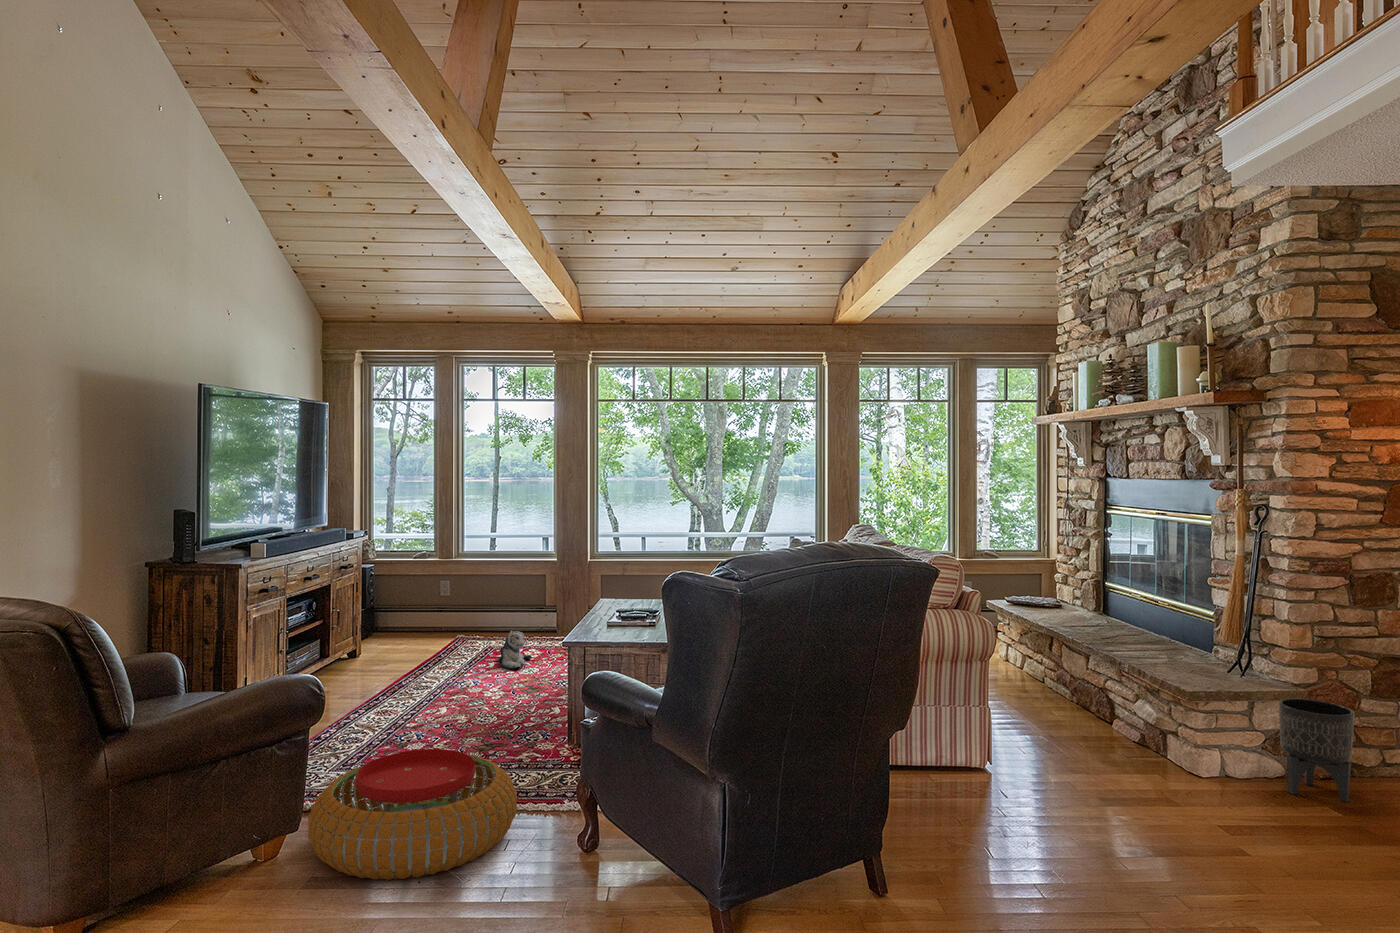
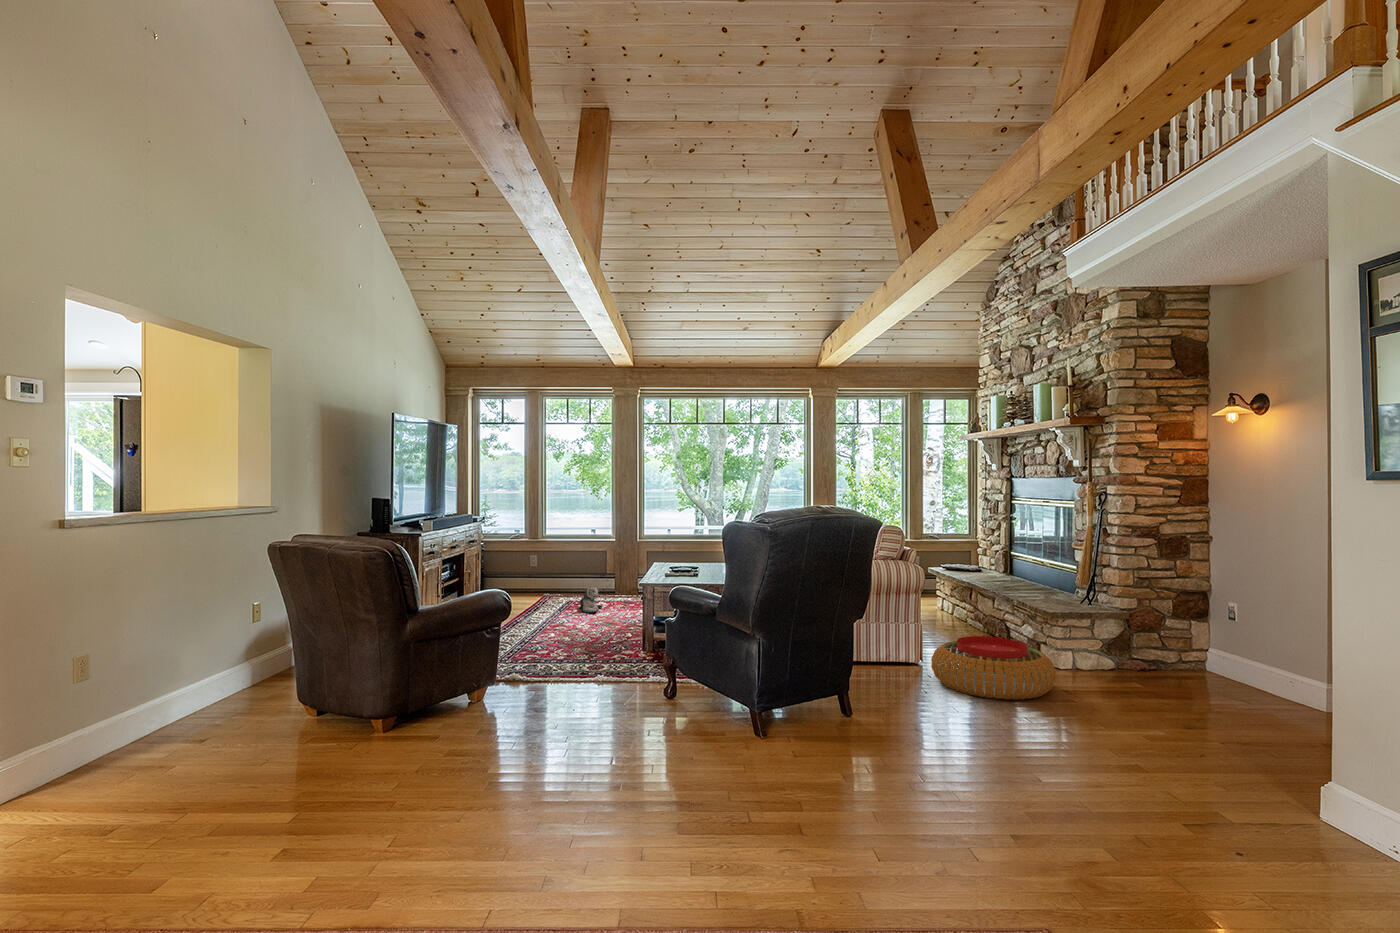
planter: present [1279,698,1354,802] -> none [1109,617,1156,681]
pouf: present [308,749,517,880] -> present [931,636,1056,700]

